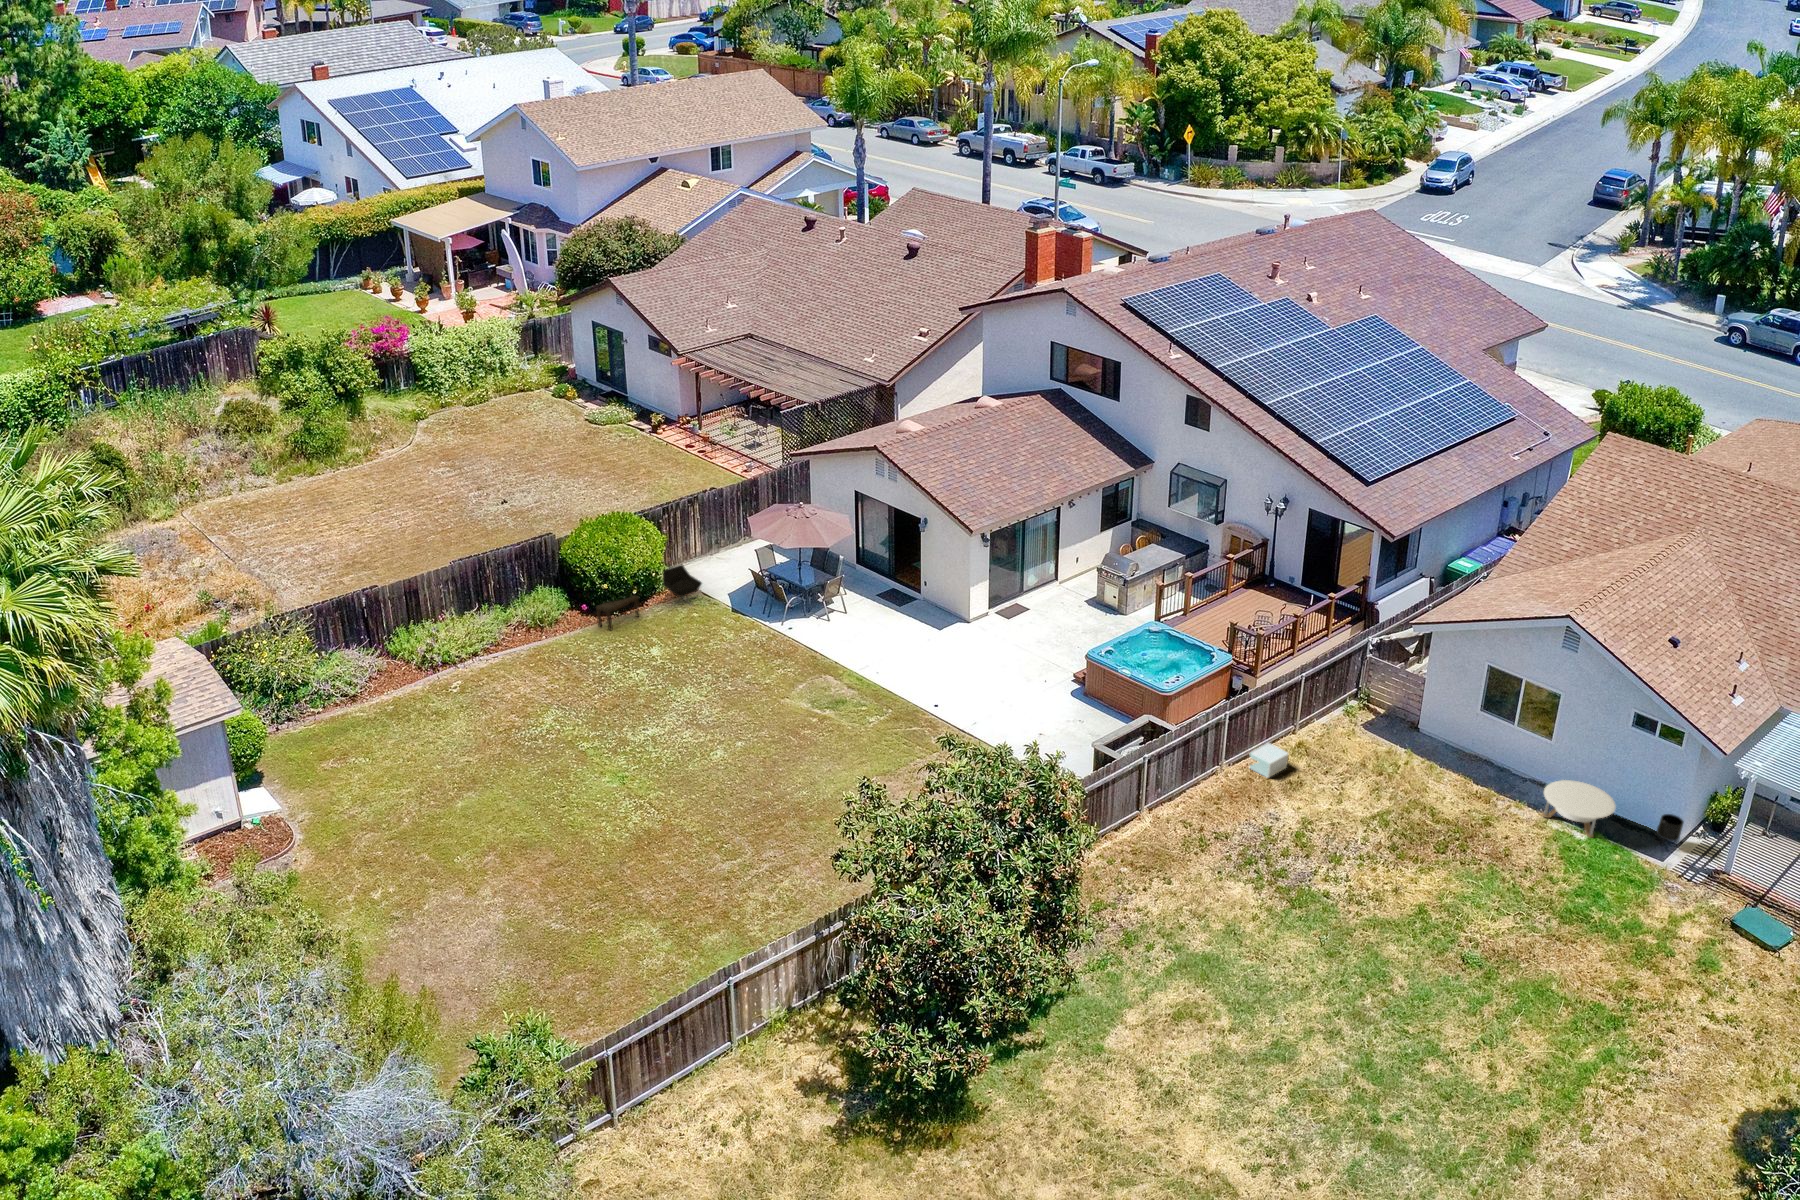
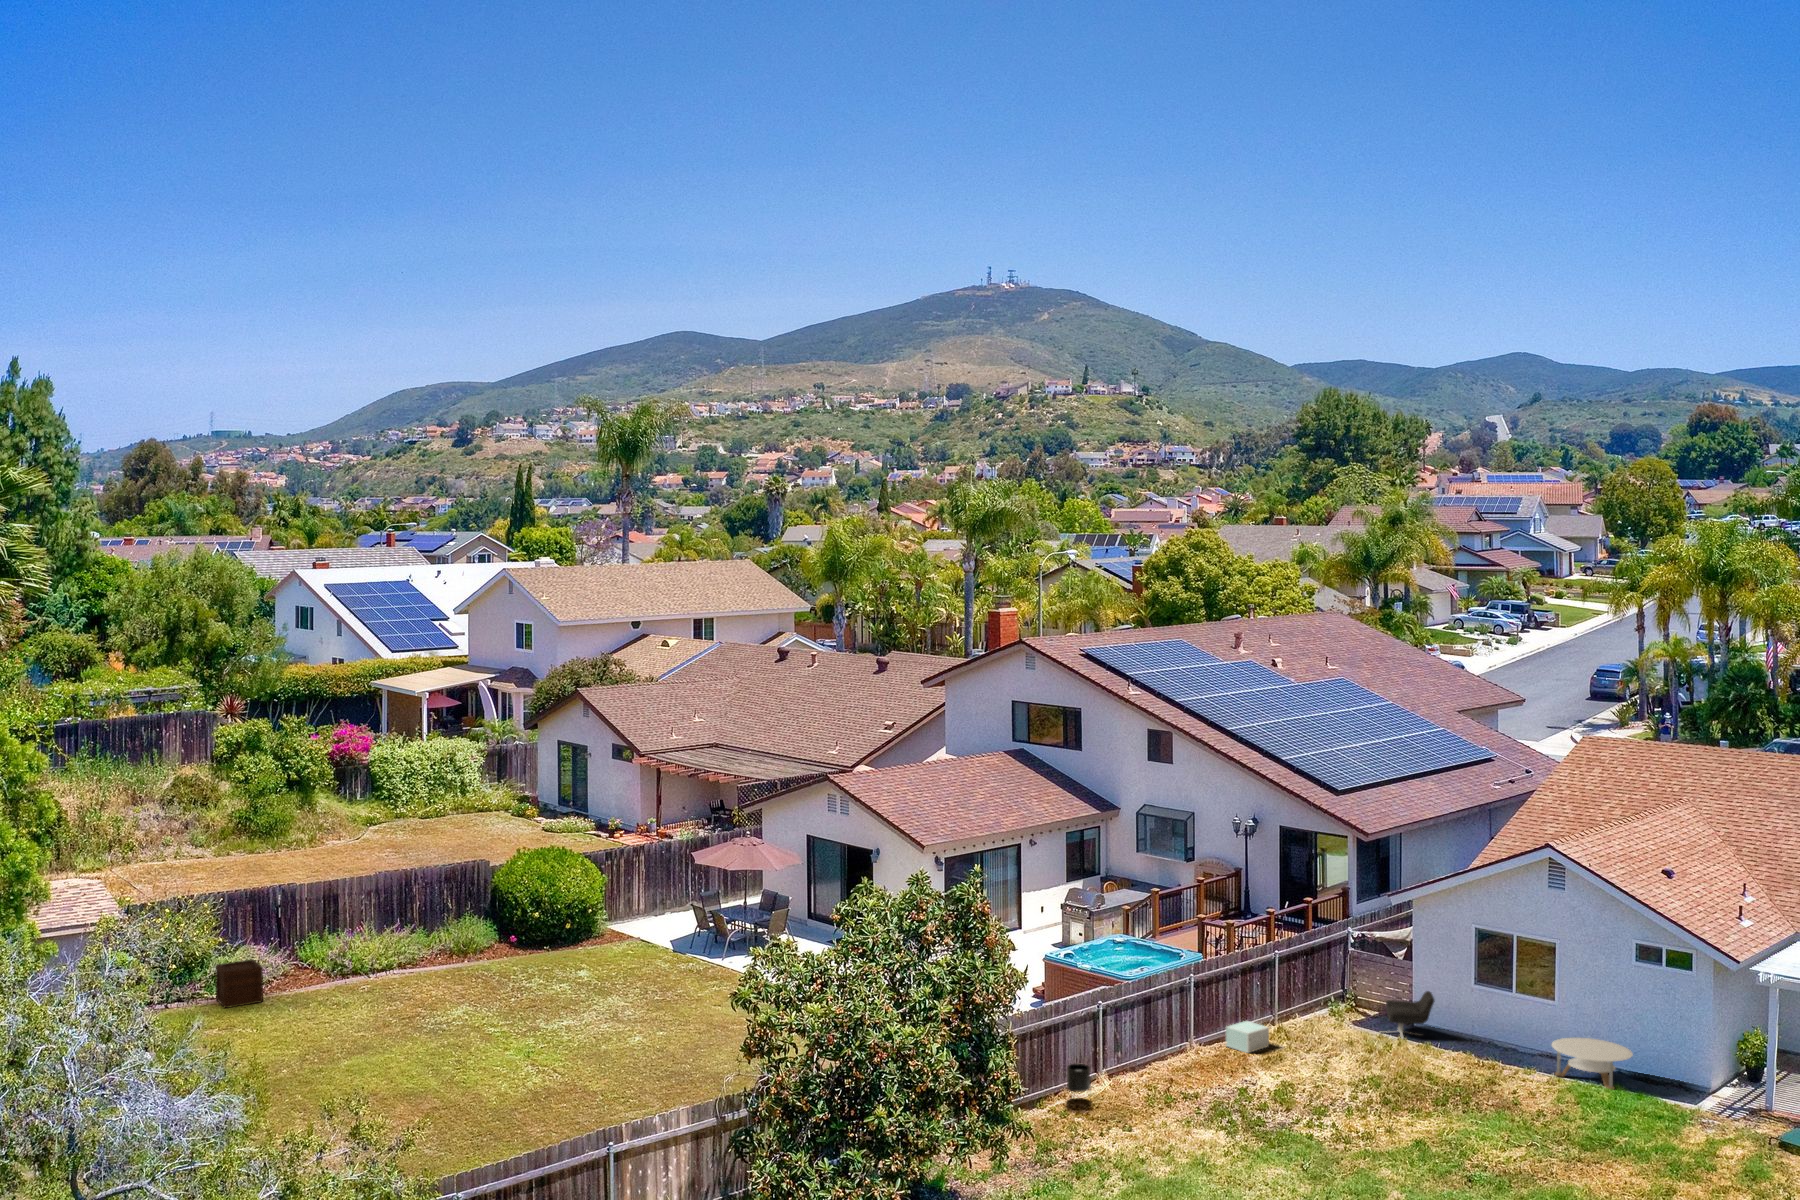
lounge chair: present [661,565,702,605] -> present [1386,991,1435,1039]
bench: present [596,596,639,630] -> none [525,925,572,960]
wooden crate: none [322,664,371,715] -> present [216,959,263,1008]
planter: present [1655,814,1684,842] -> present [1067,1063,1091,1092]

